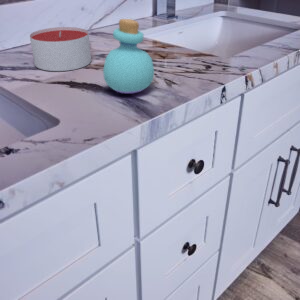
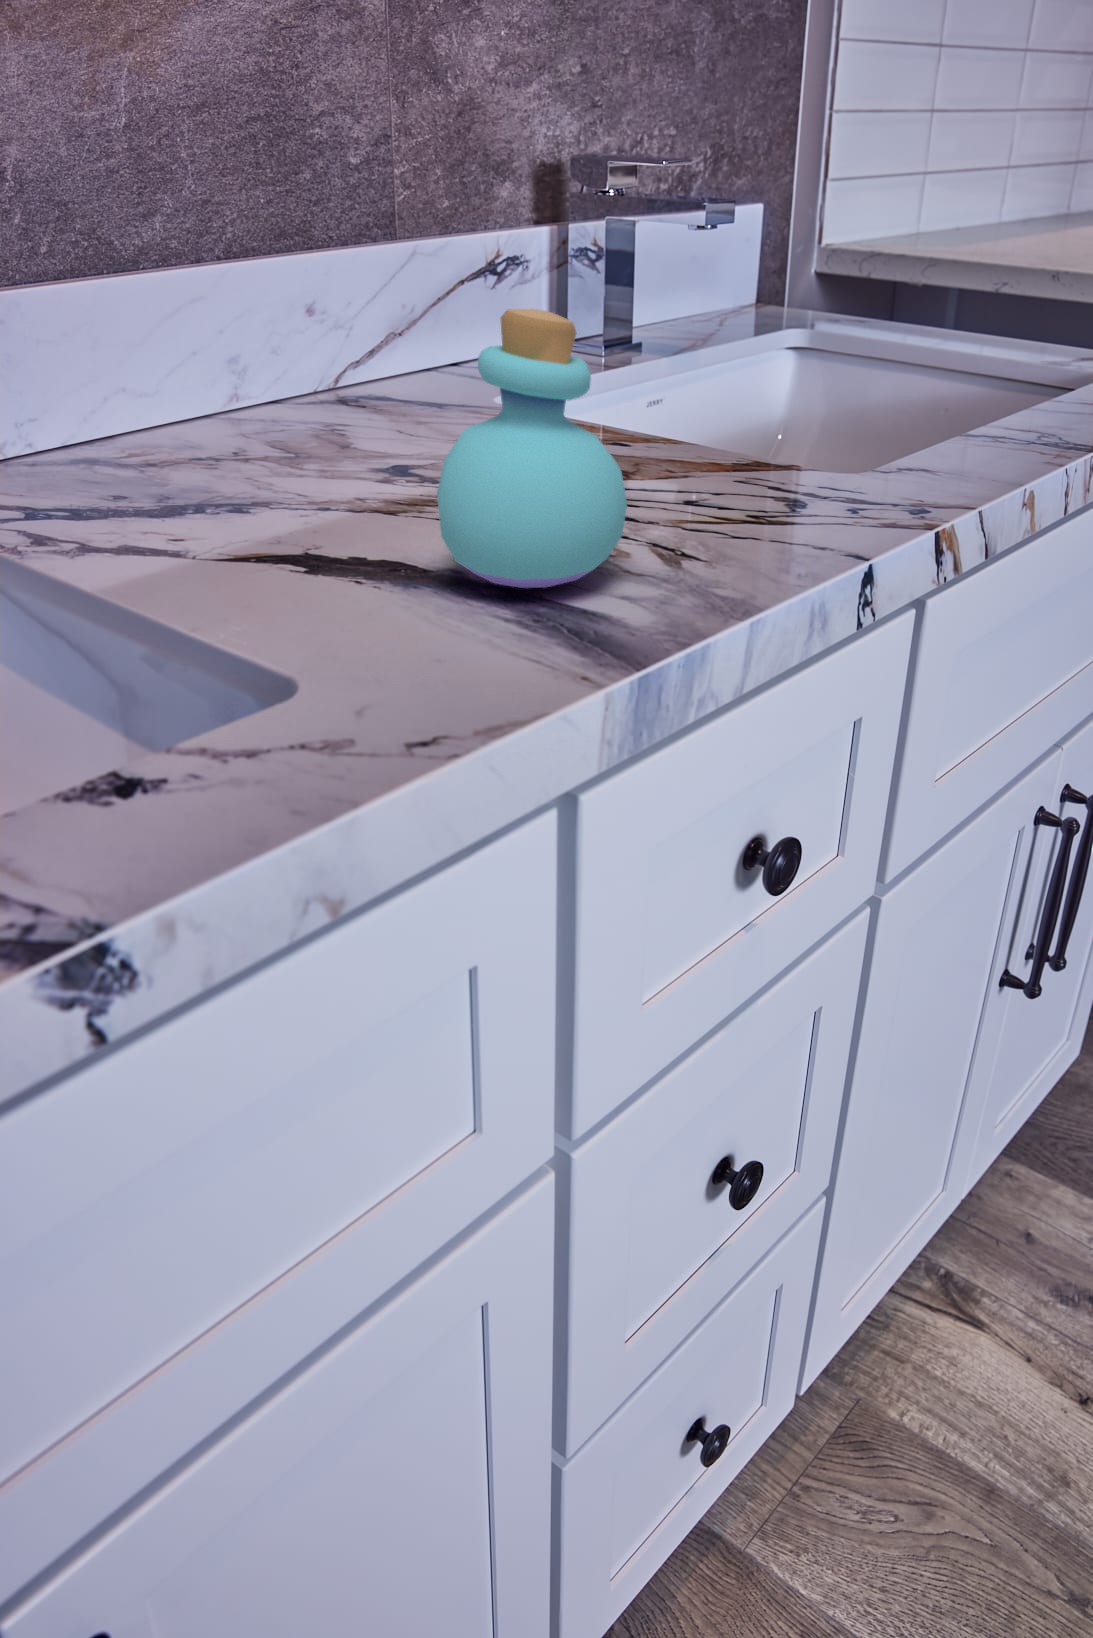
candle: present [30,27,91,71] -> none [135,364,360,520]

